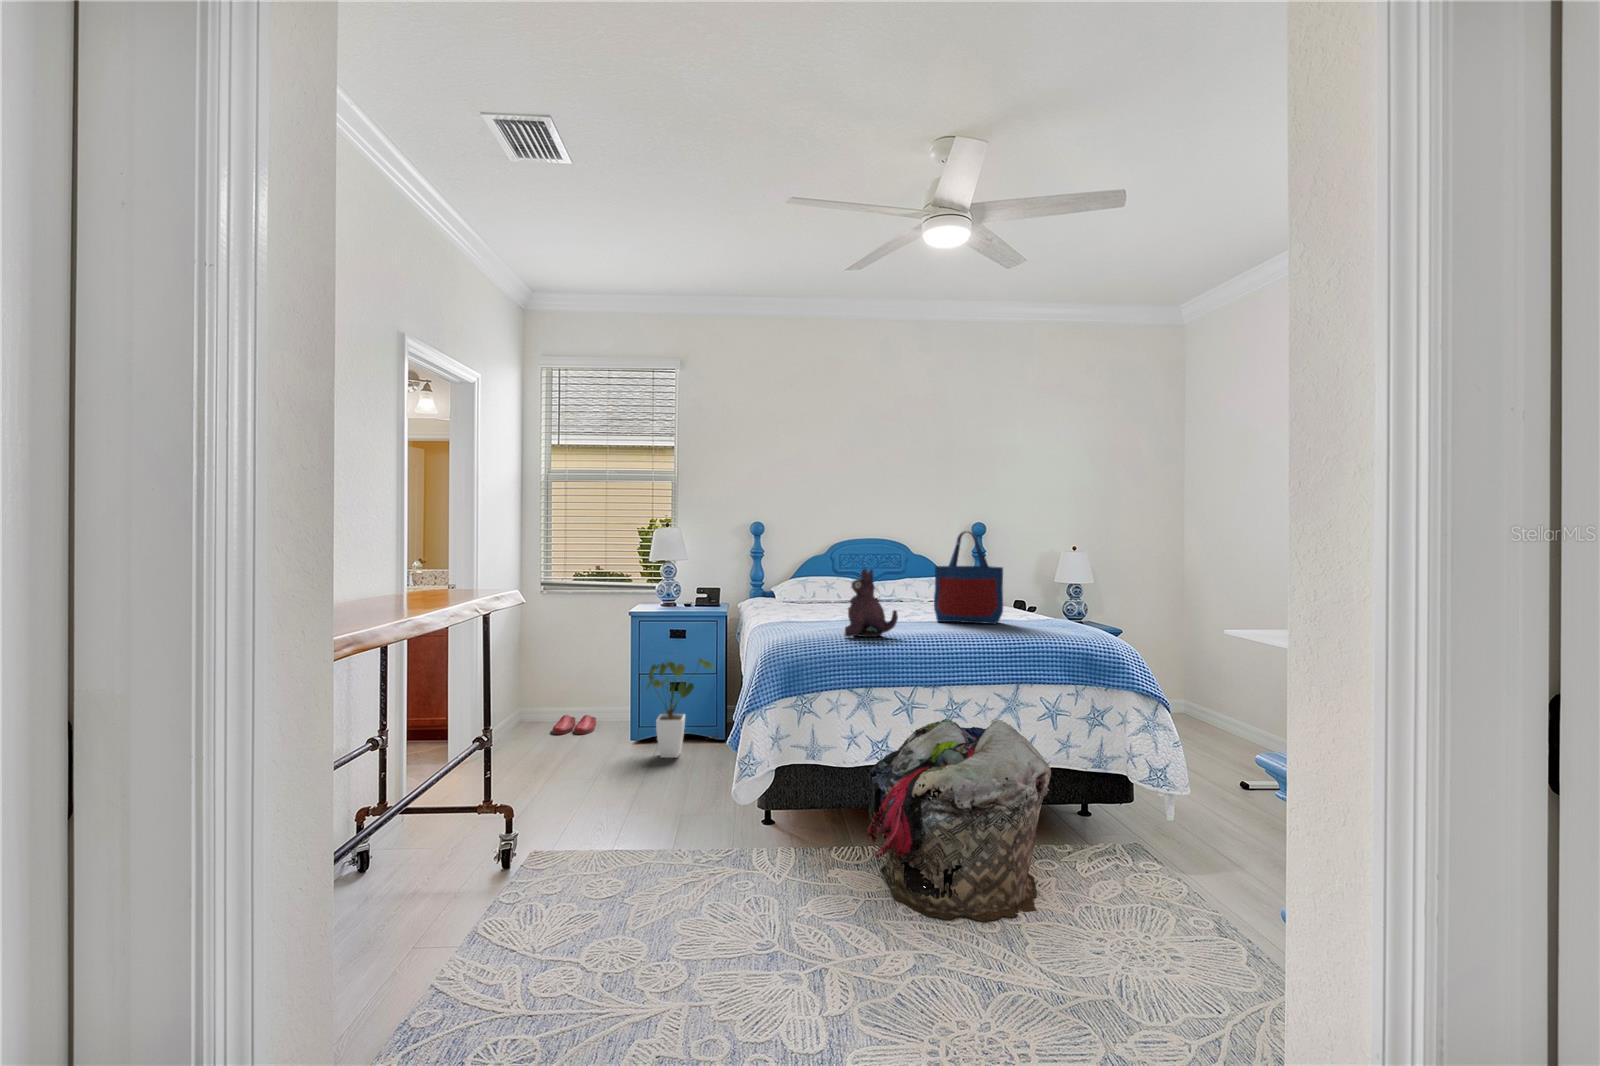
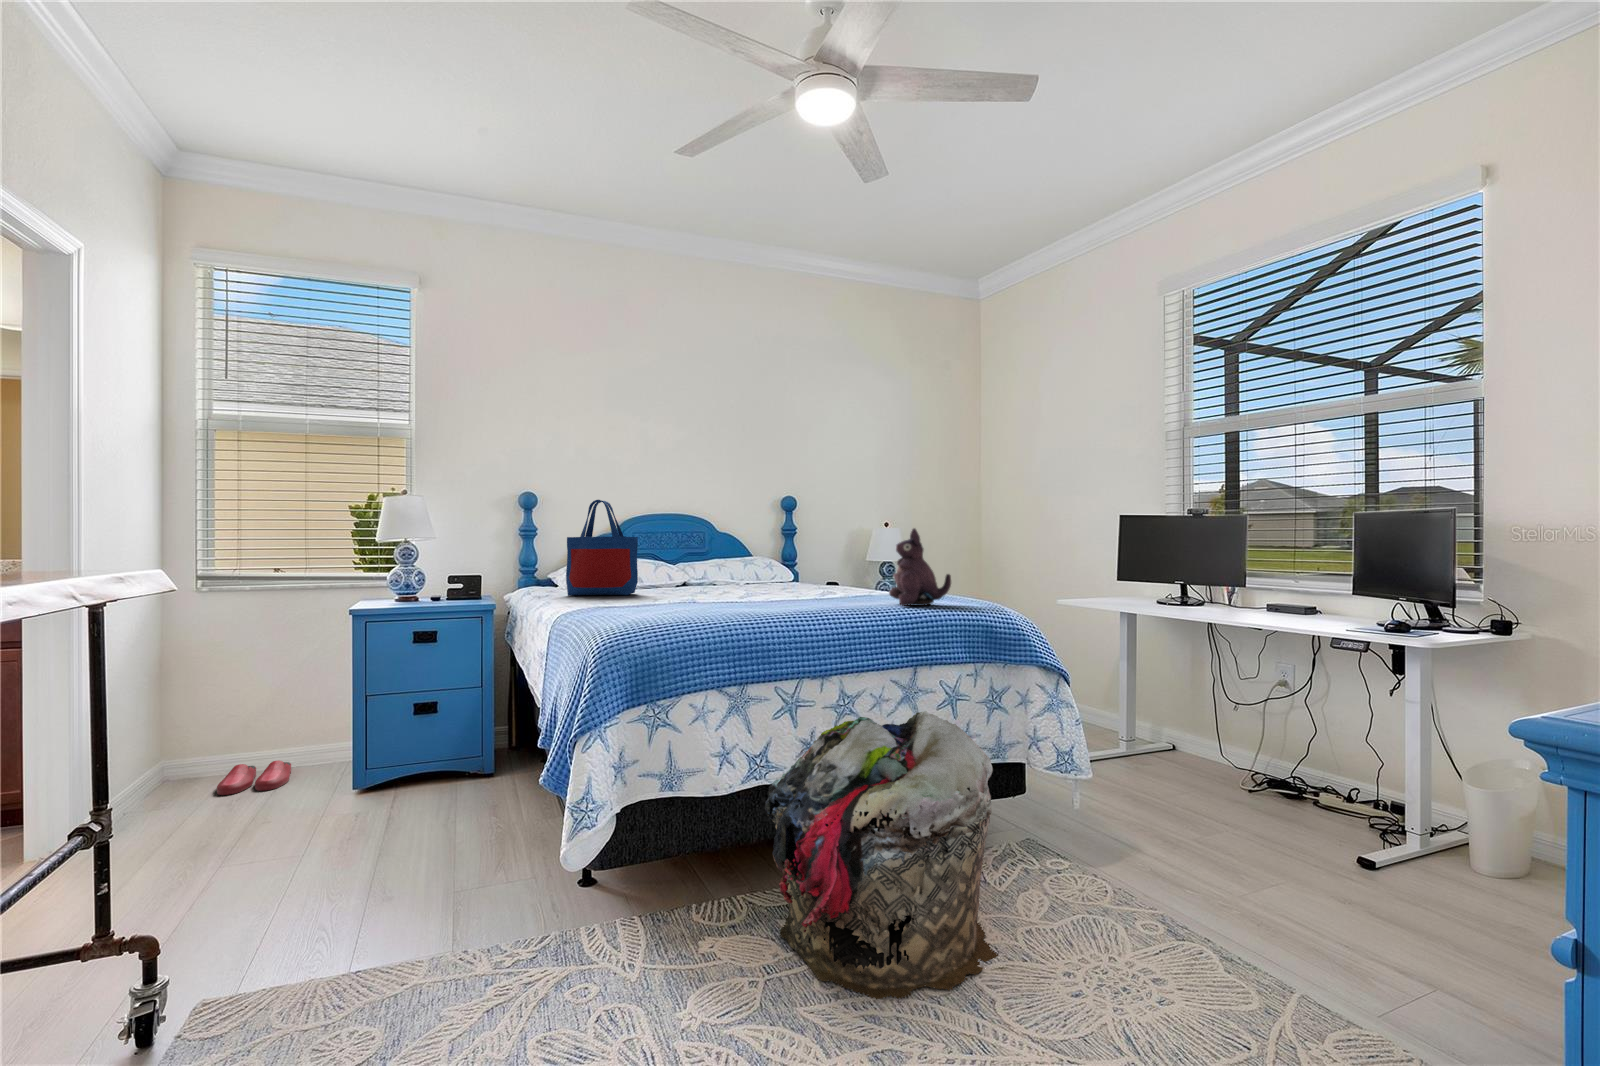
tote bag: present [934,531,1003,624] -> present [566,500,638,596]
plush toy: present [845,569,898,637] -> present [889,528,951,606]
house plant: present [646,658,714,758] -> none [378,664,482,810]

